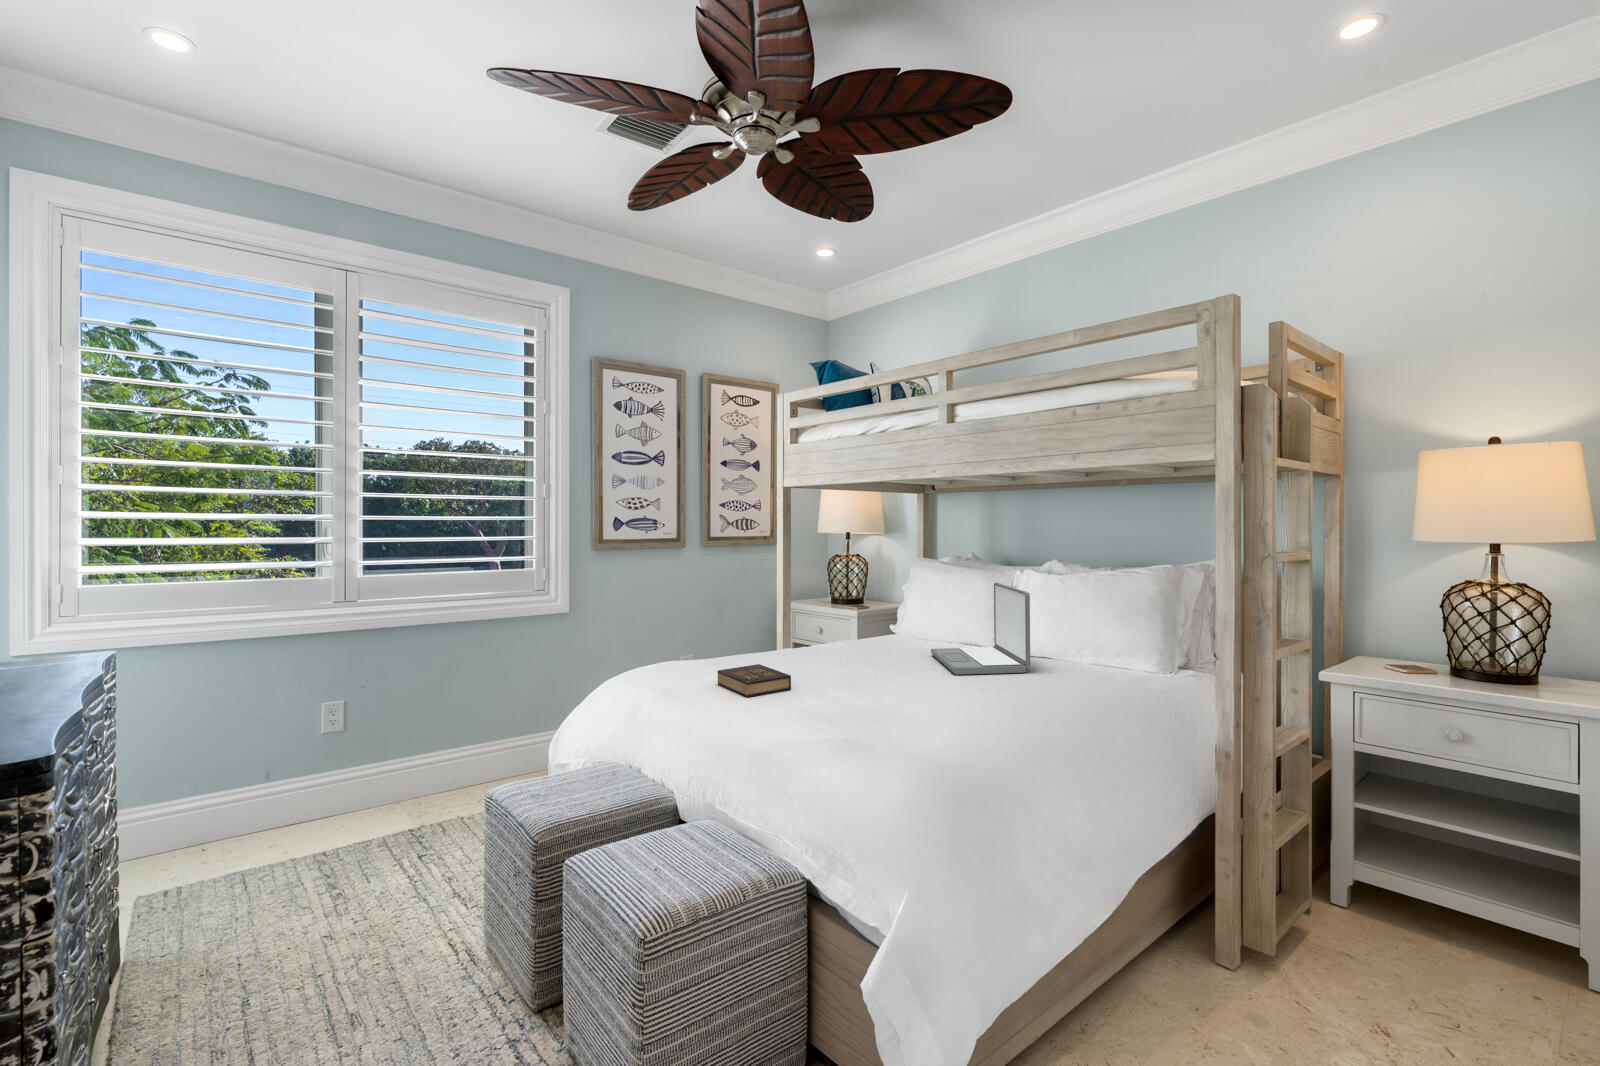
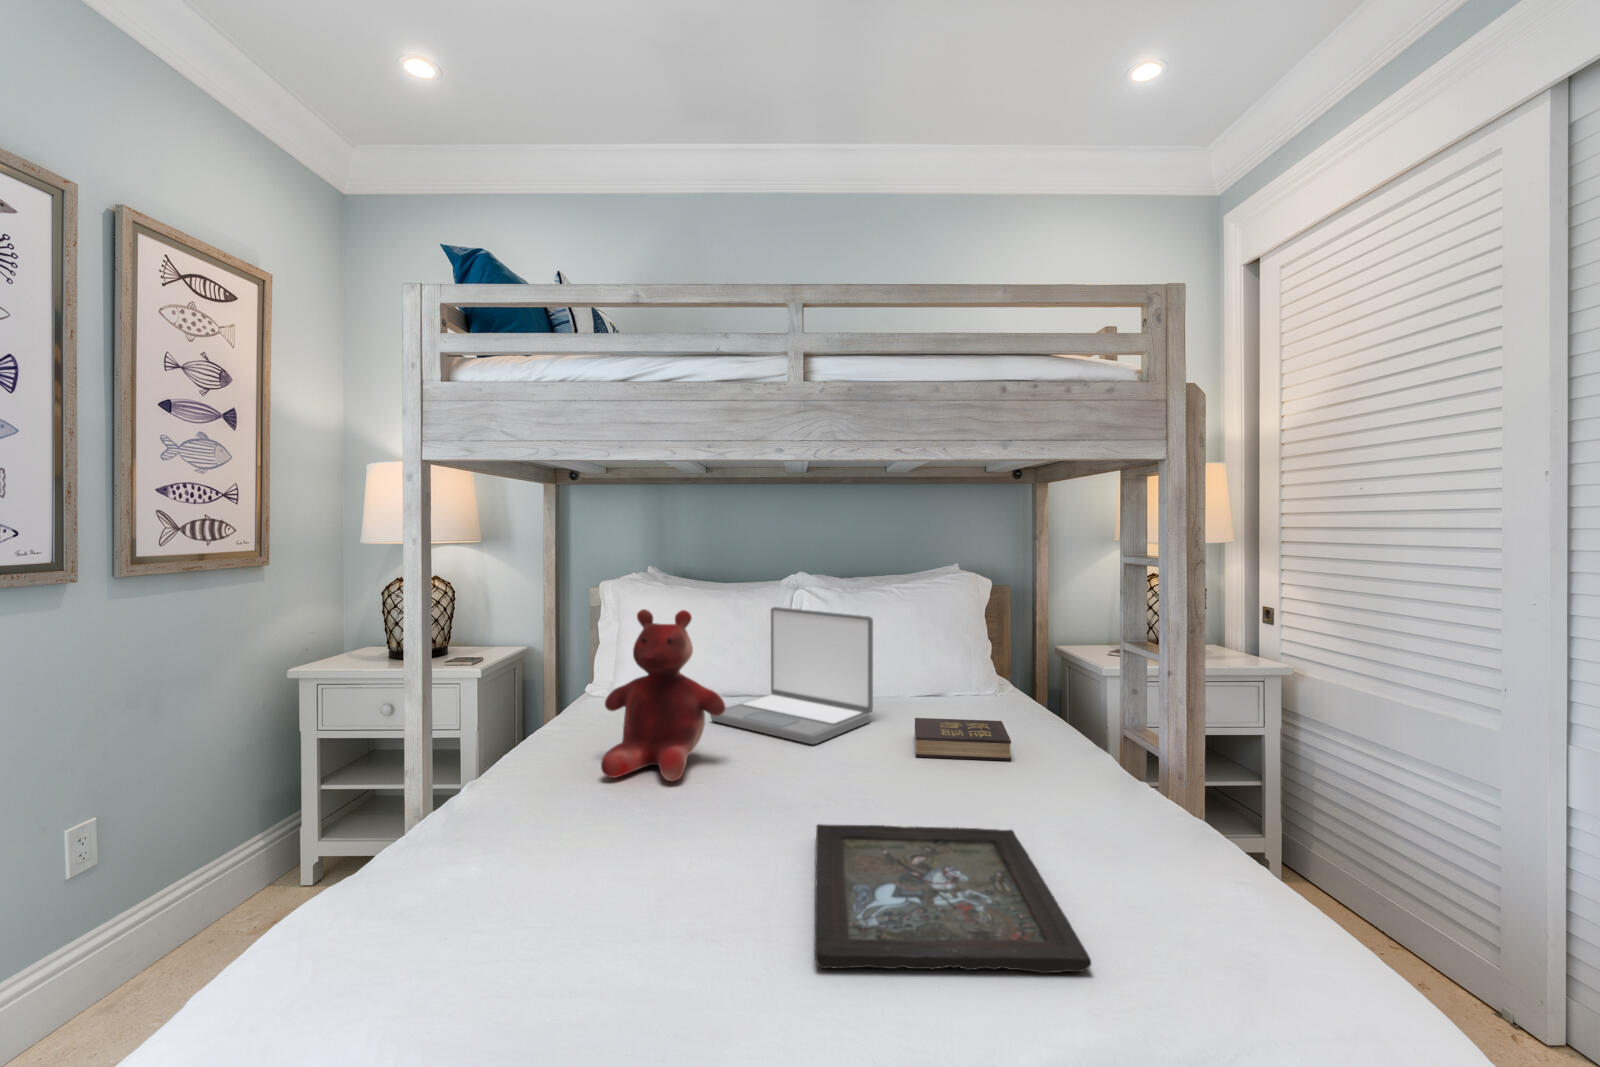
teddy bear: none [818,573,891,672] -> present [601,609,725,781]
hardback book: present [718,664,791,697] -> present [915,718,1011,761]
tray: none [746,696,937,759] -> present [815,824,1091,973]

